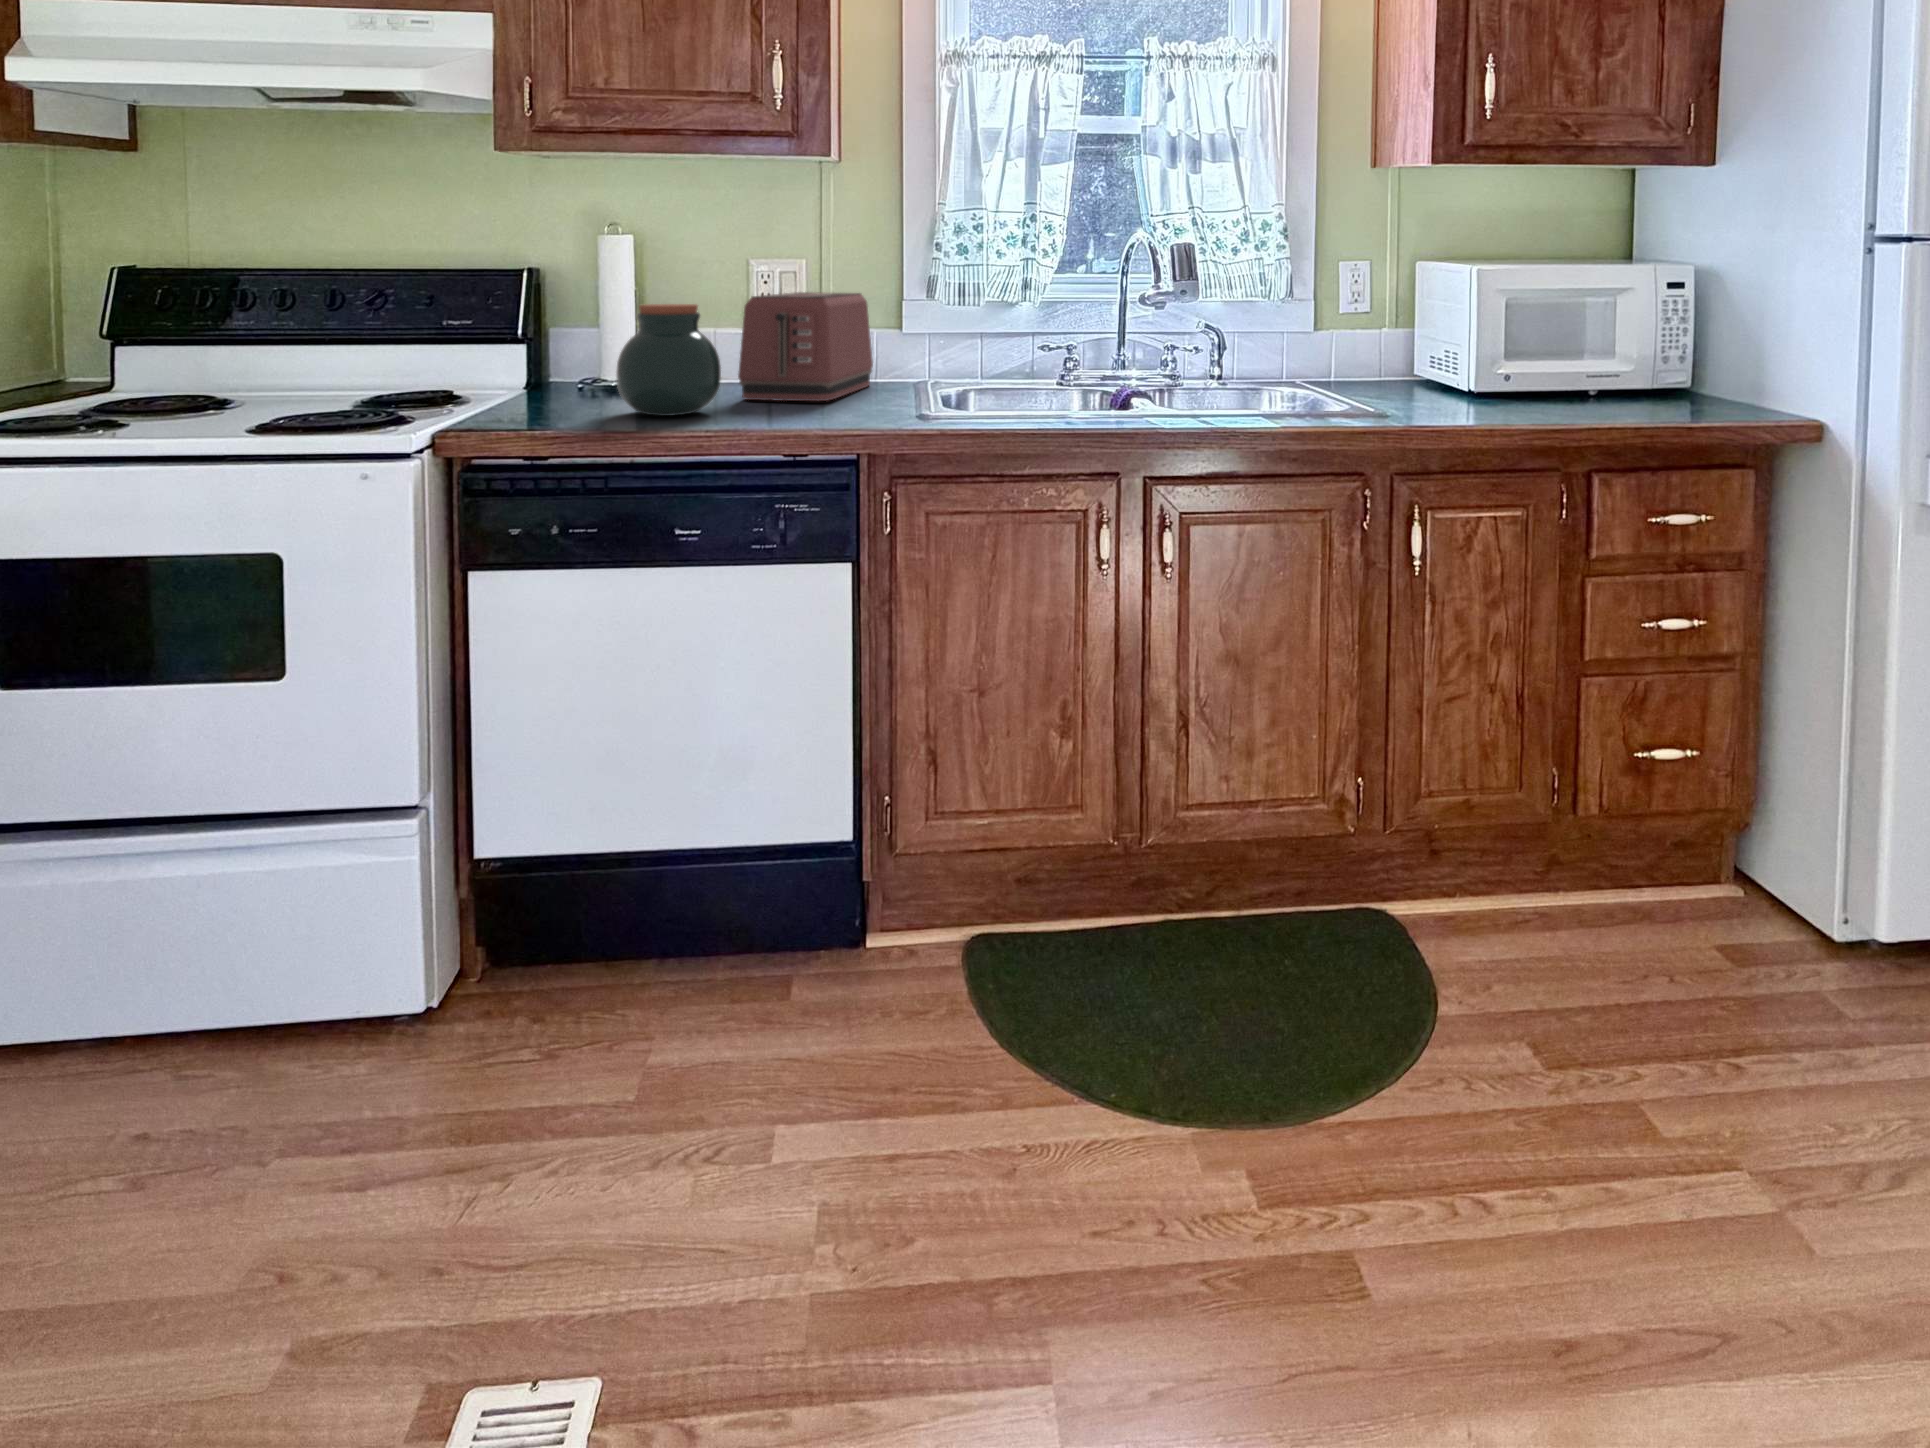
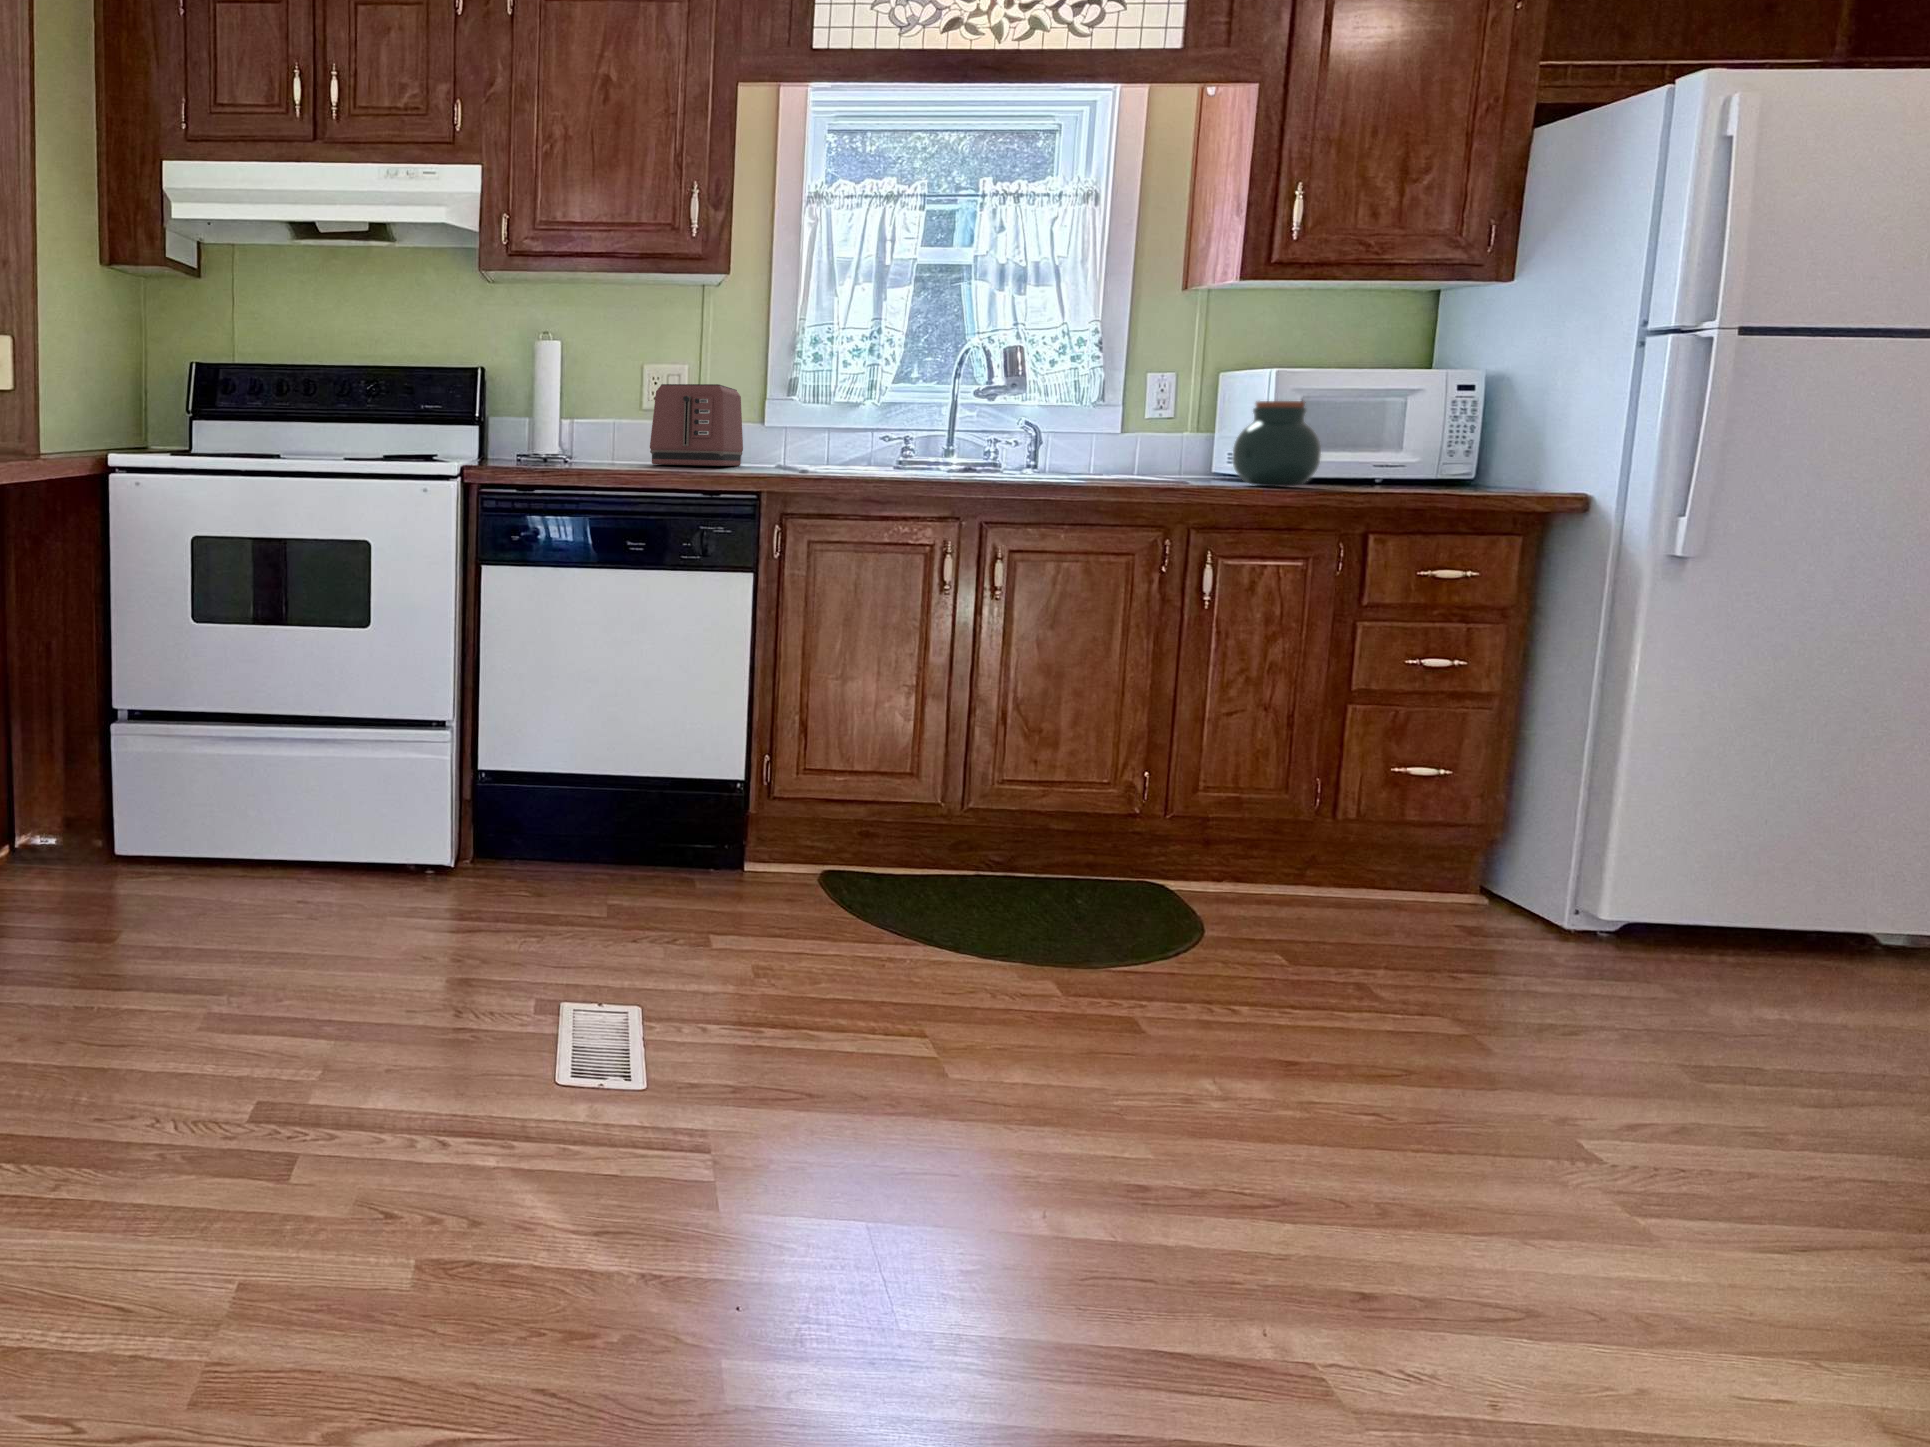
jar: present [616,304,721,416] -> present [1232,401,1321,486]

